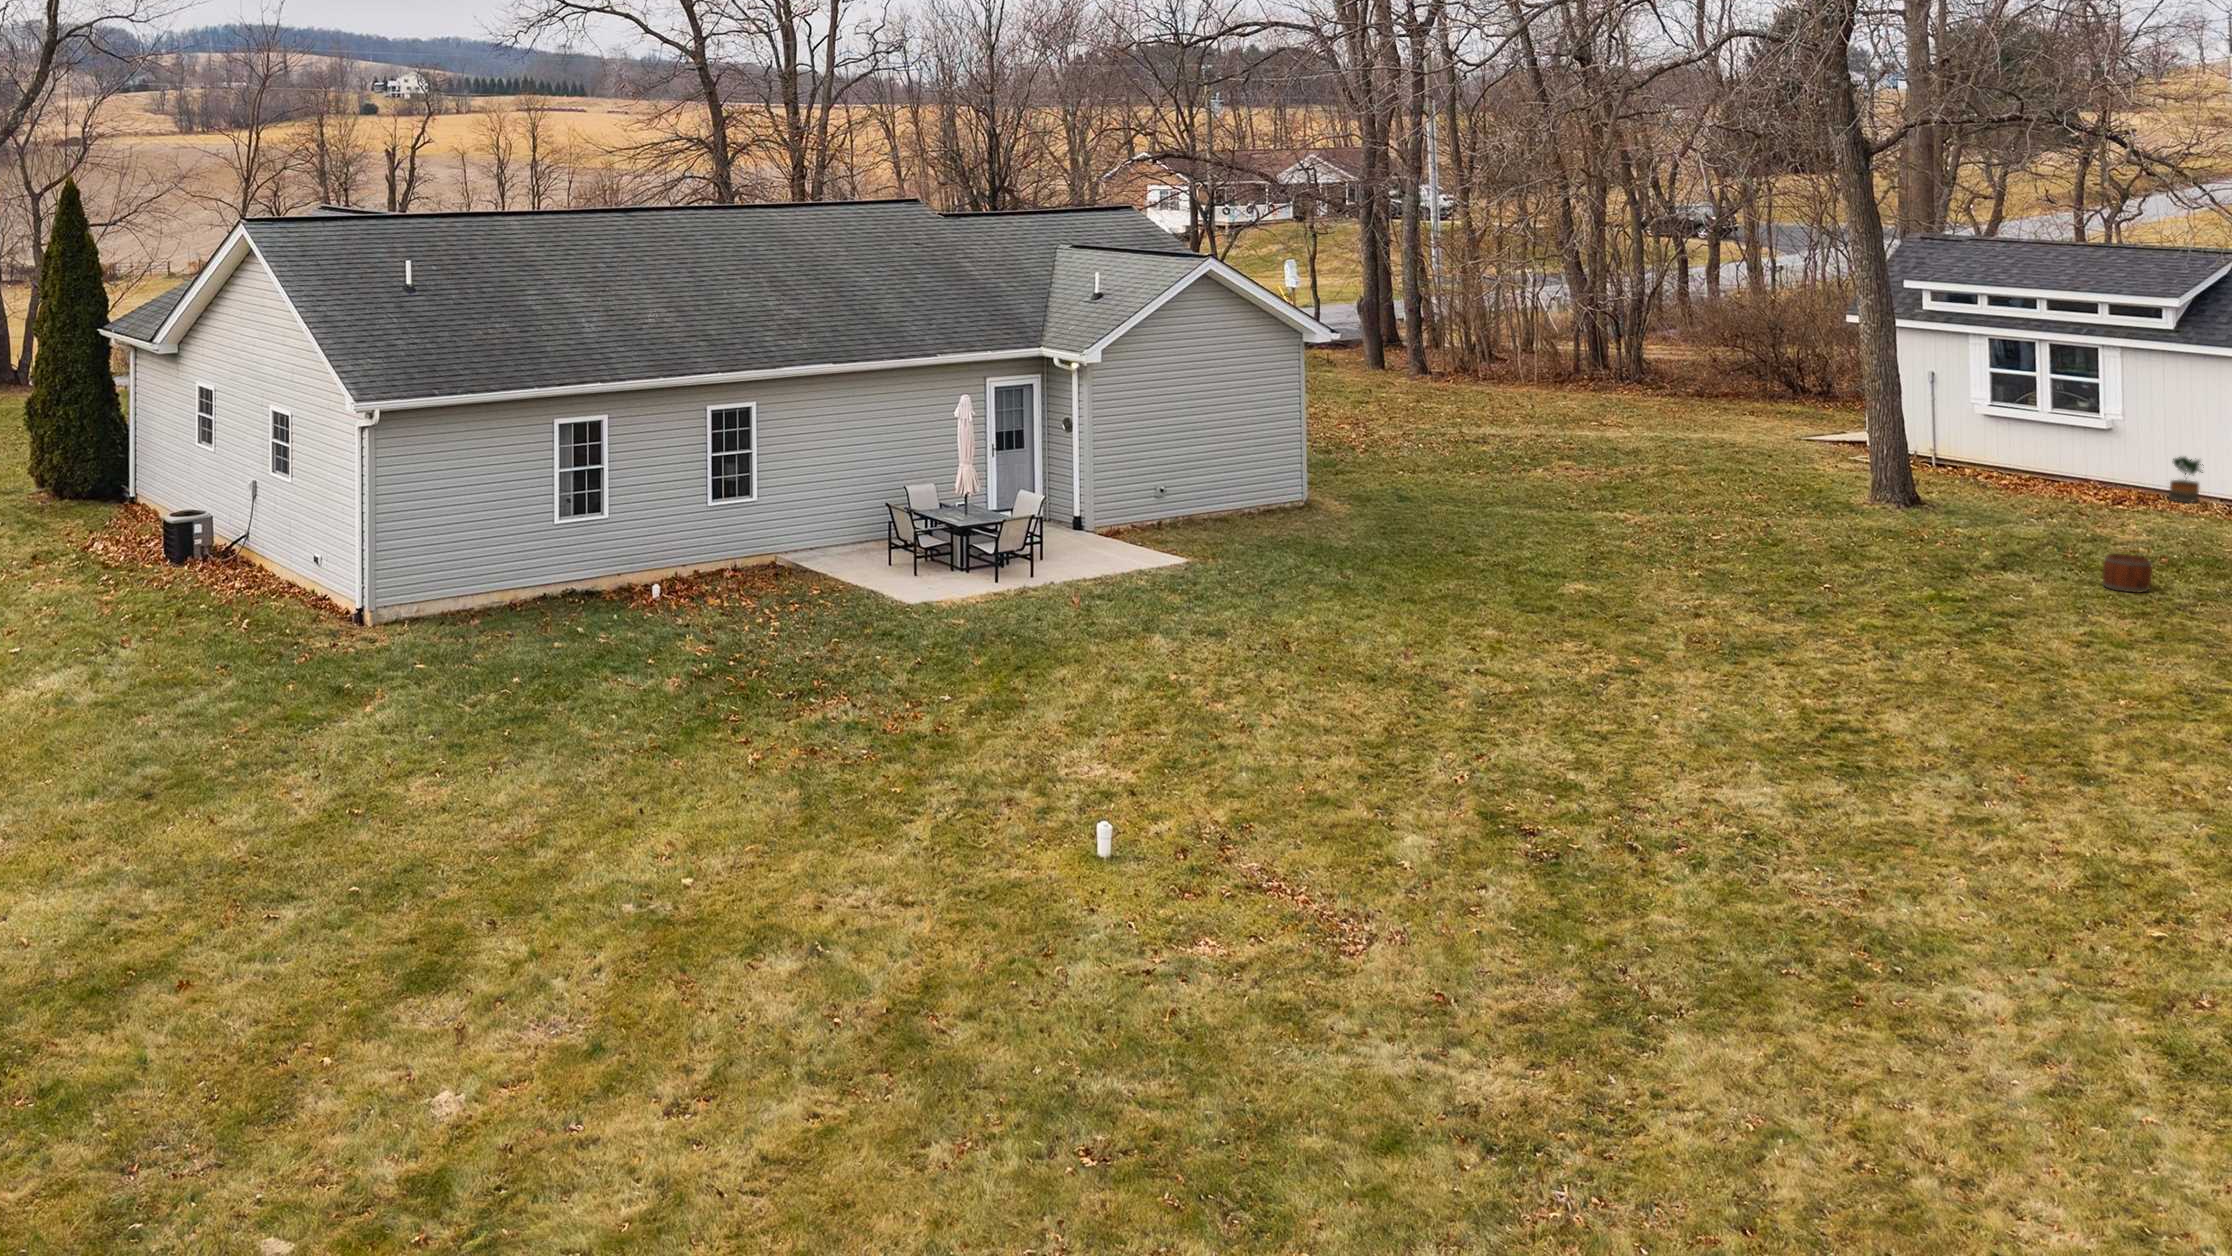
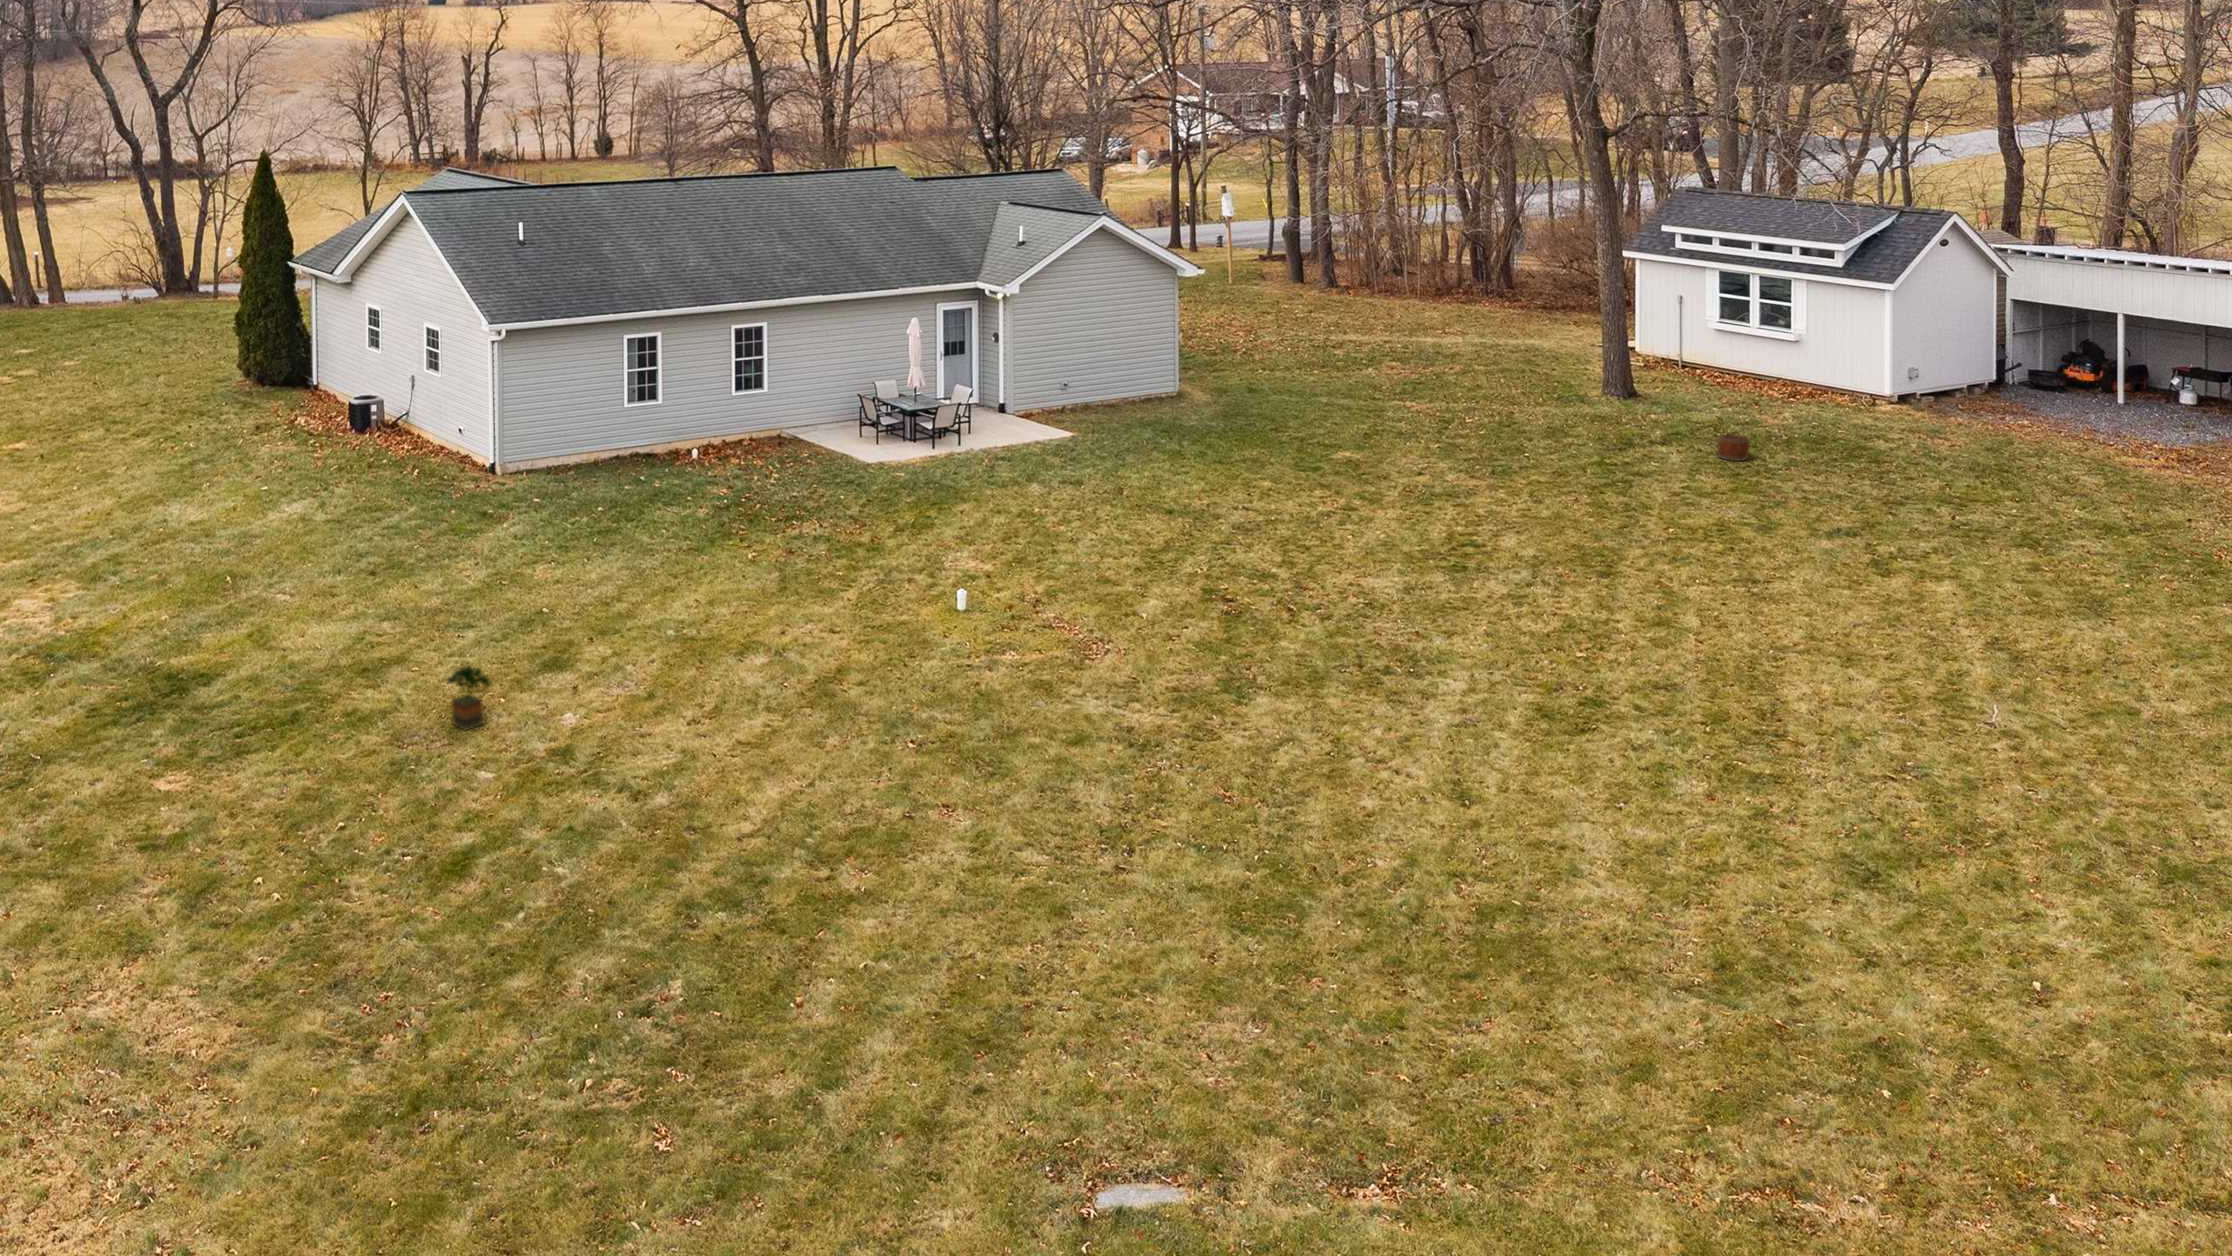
potted tree: present [2169,456,2204,503] -> present [446,666,491,730]

